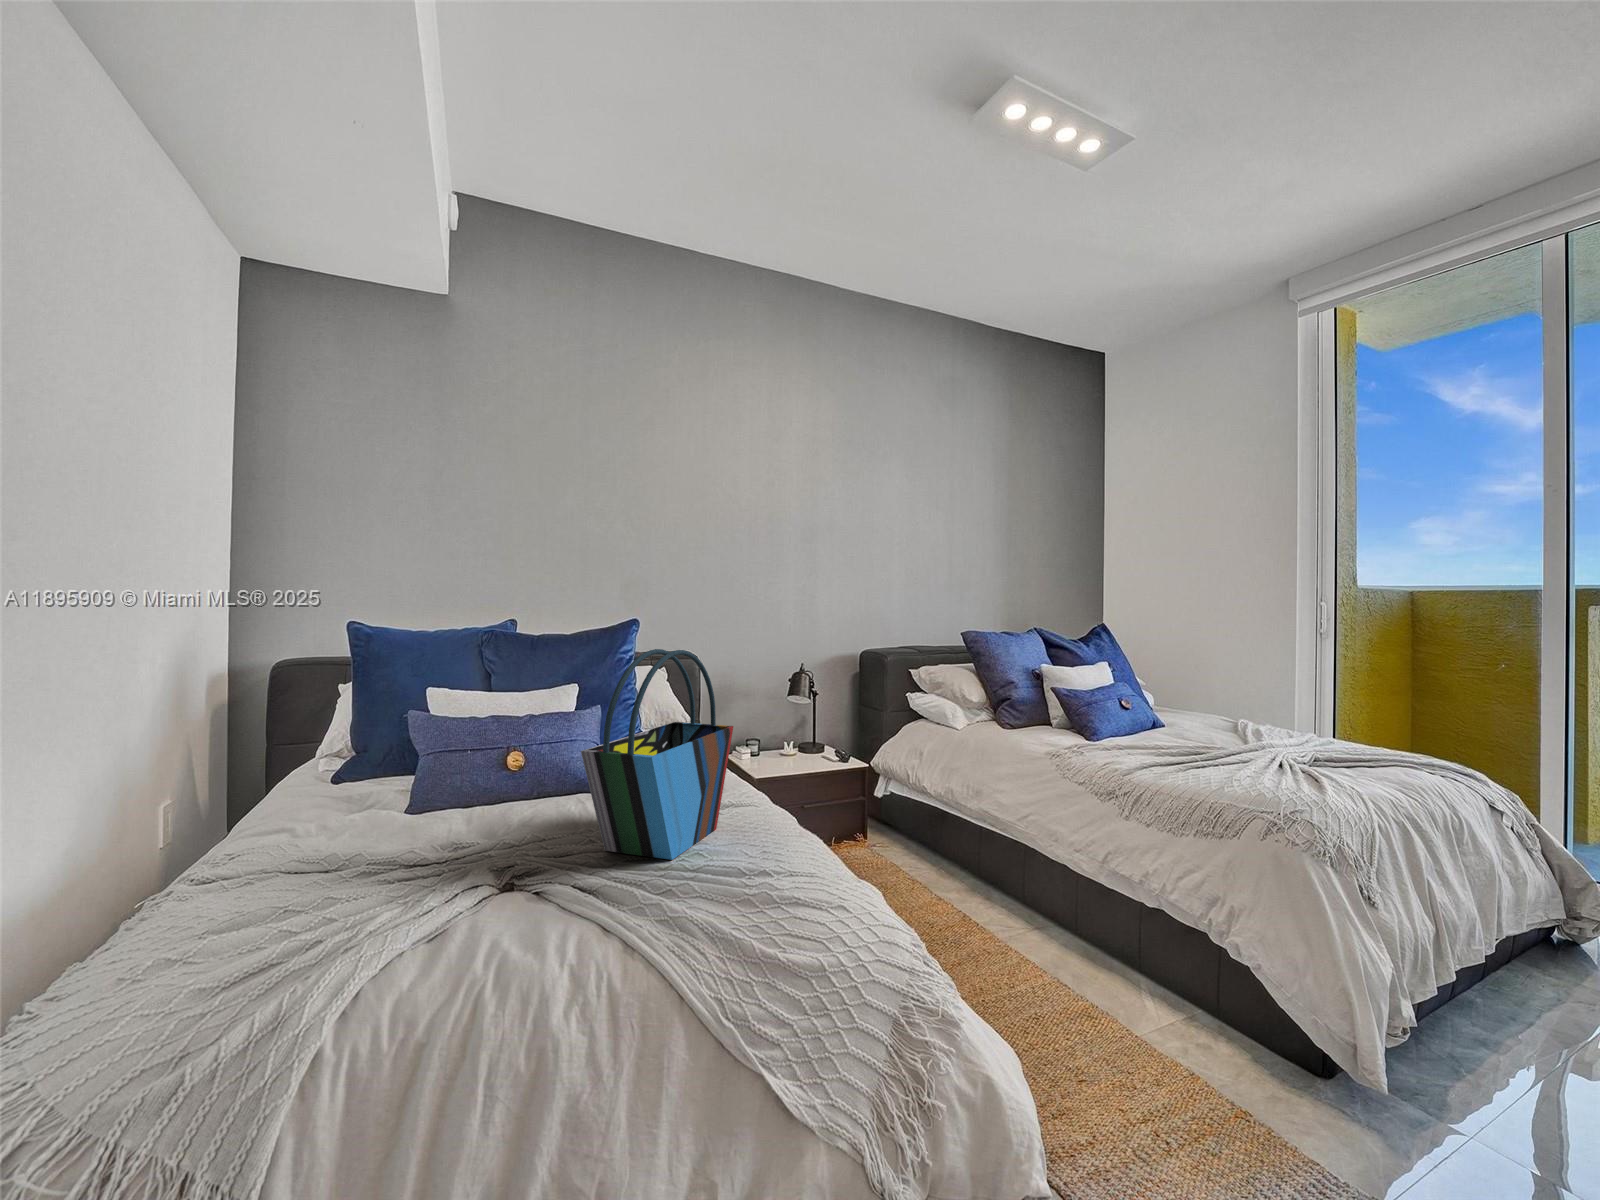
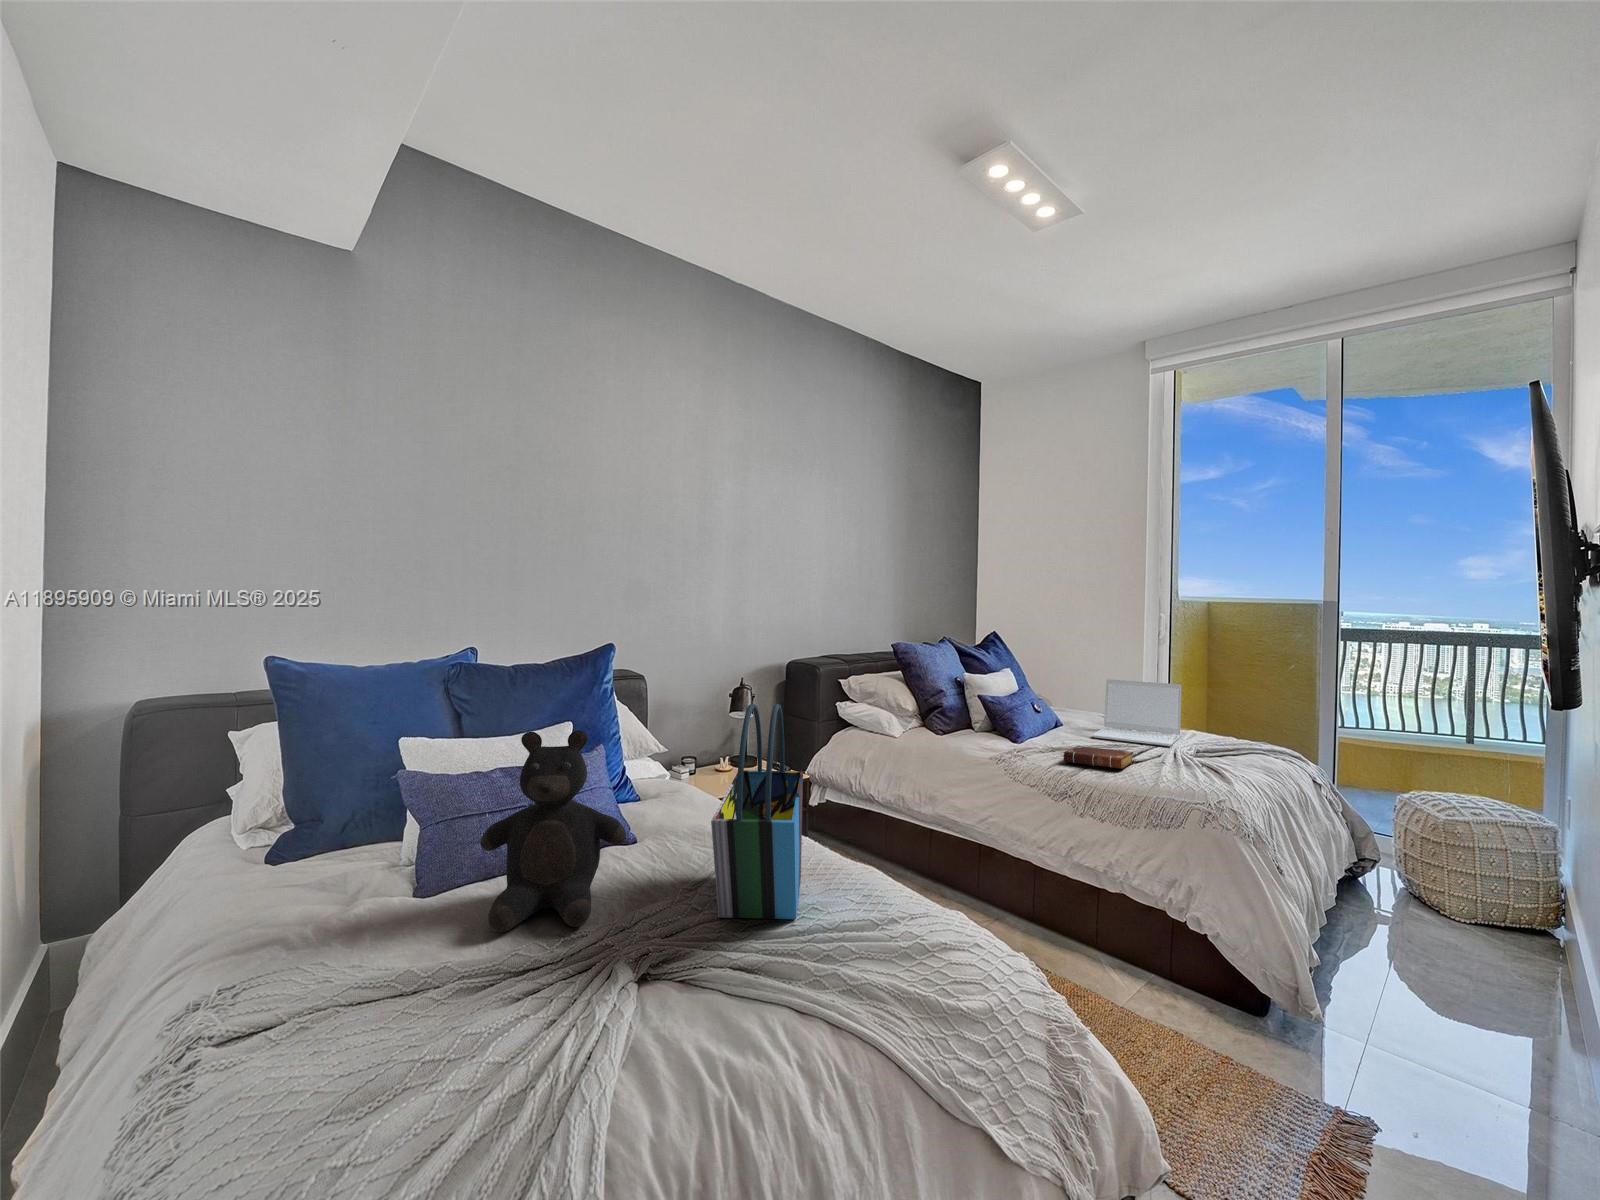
teddy bear: none [408,669,552,844] -> present [480,730,626,932]
laptop: none [1179,674,1300,752] -> present [1092,679,1182,746]
book: none [1122,745,1210,770] -> present [1064,746,1134,768]

